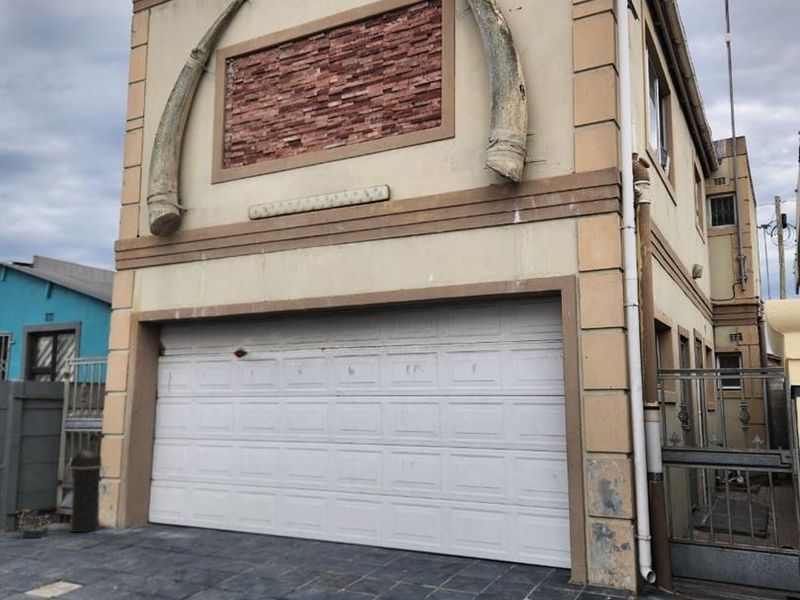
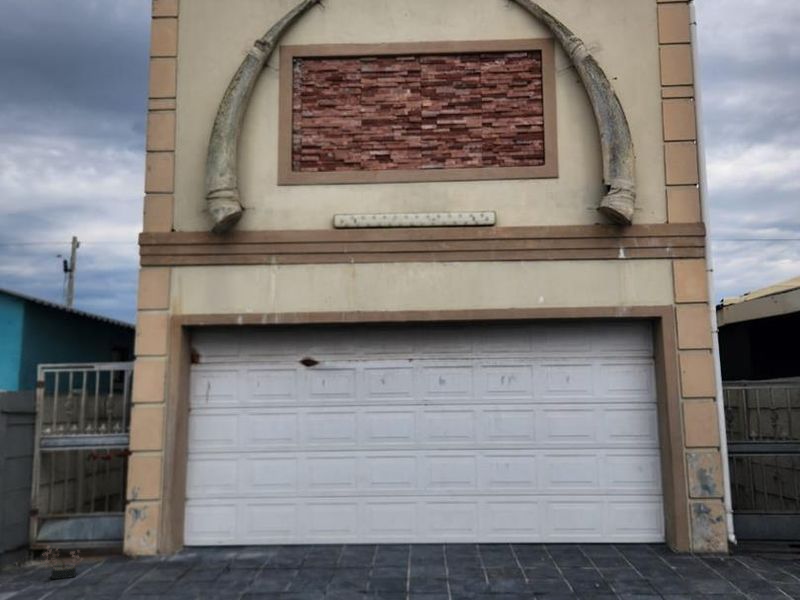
trash can: present [69,450,102,532] -> none [95,470,132,567]

